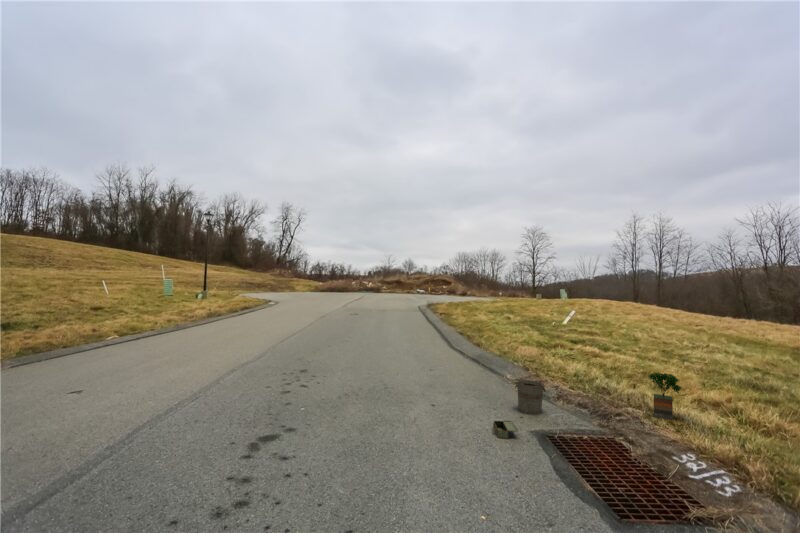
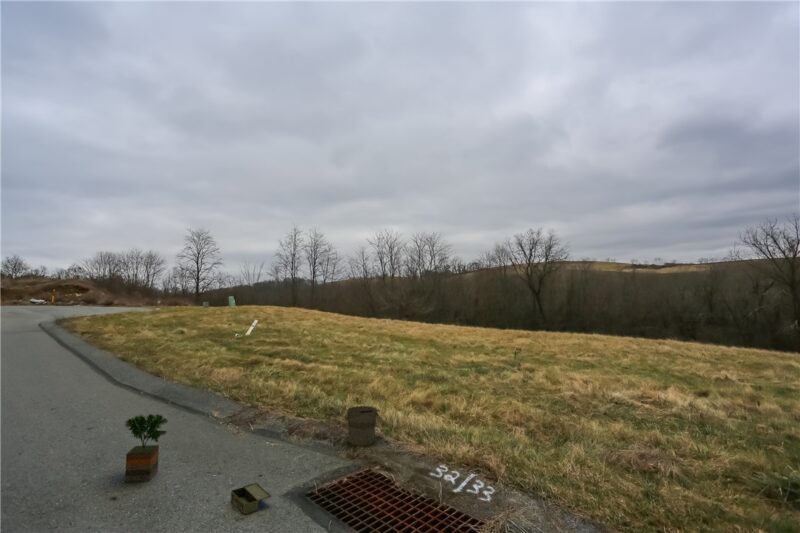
potted tree: present [648,373,681,420] -> present [125,414,168,482]
bucket: present [515,380,546,414] -> present [345,406,380,446]

